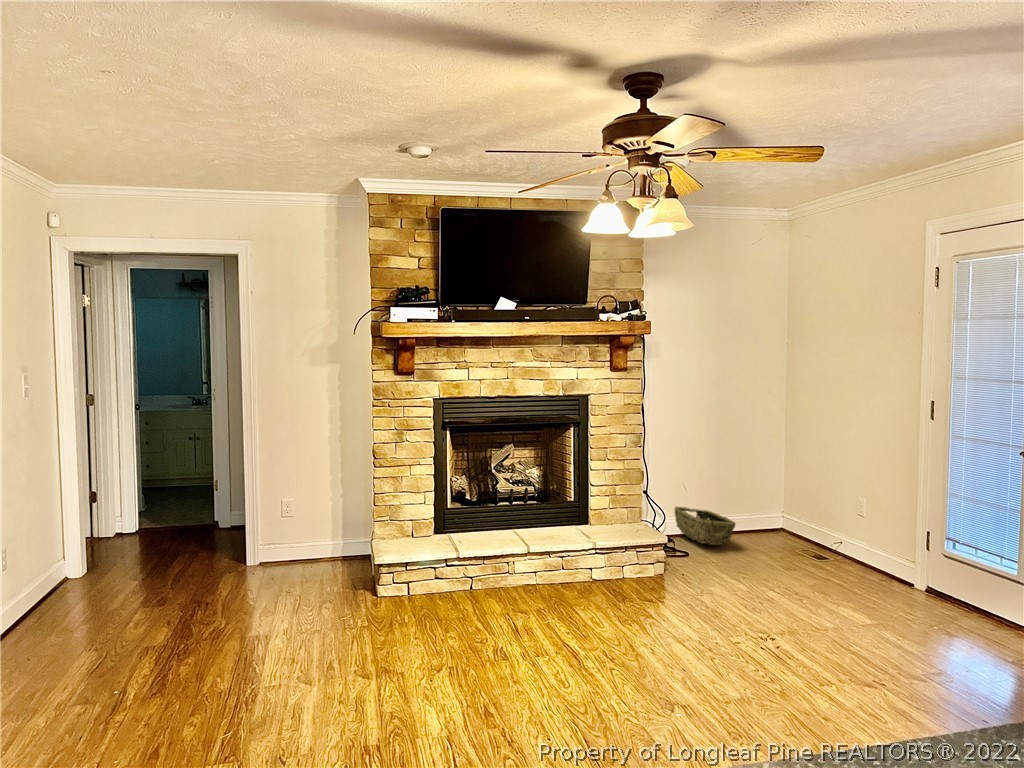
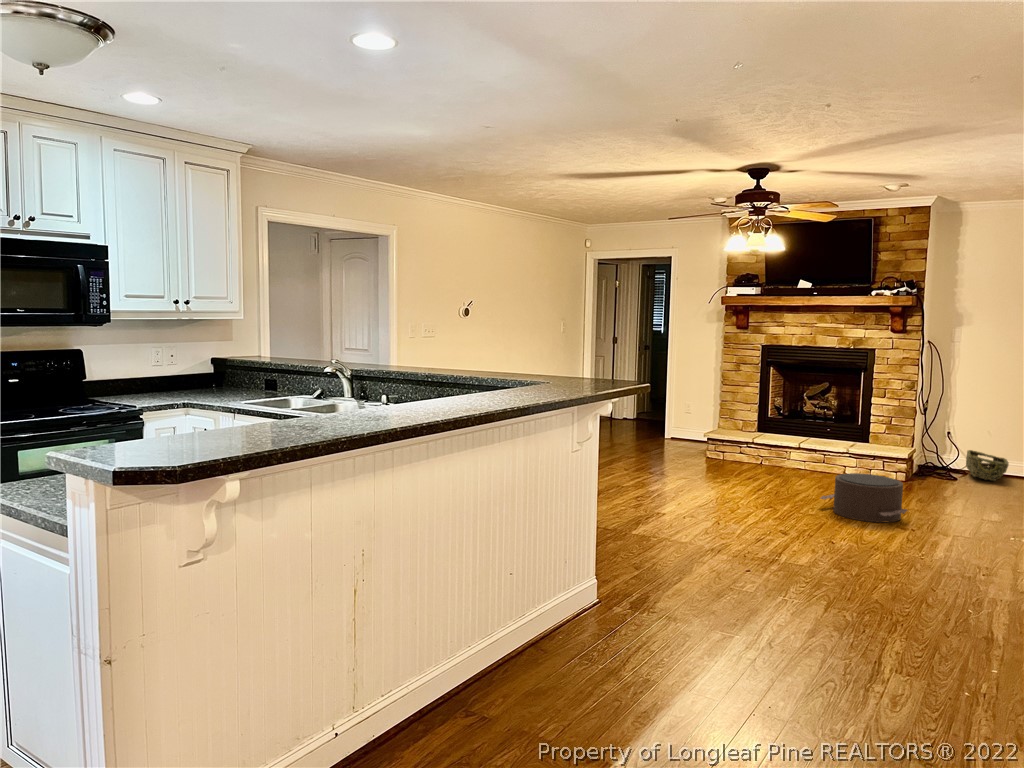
pouf: none [697,613,833,715] -> present [821,473,908,523]

